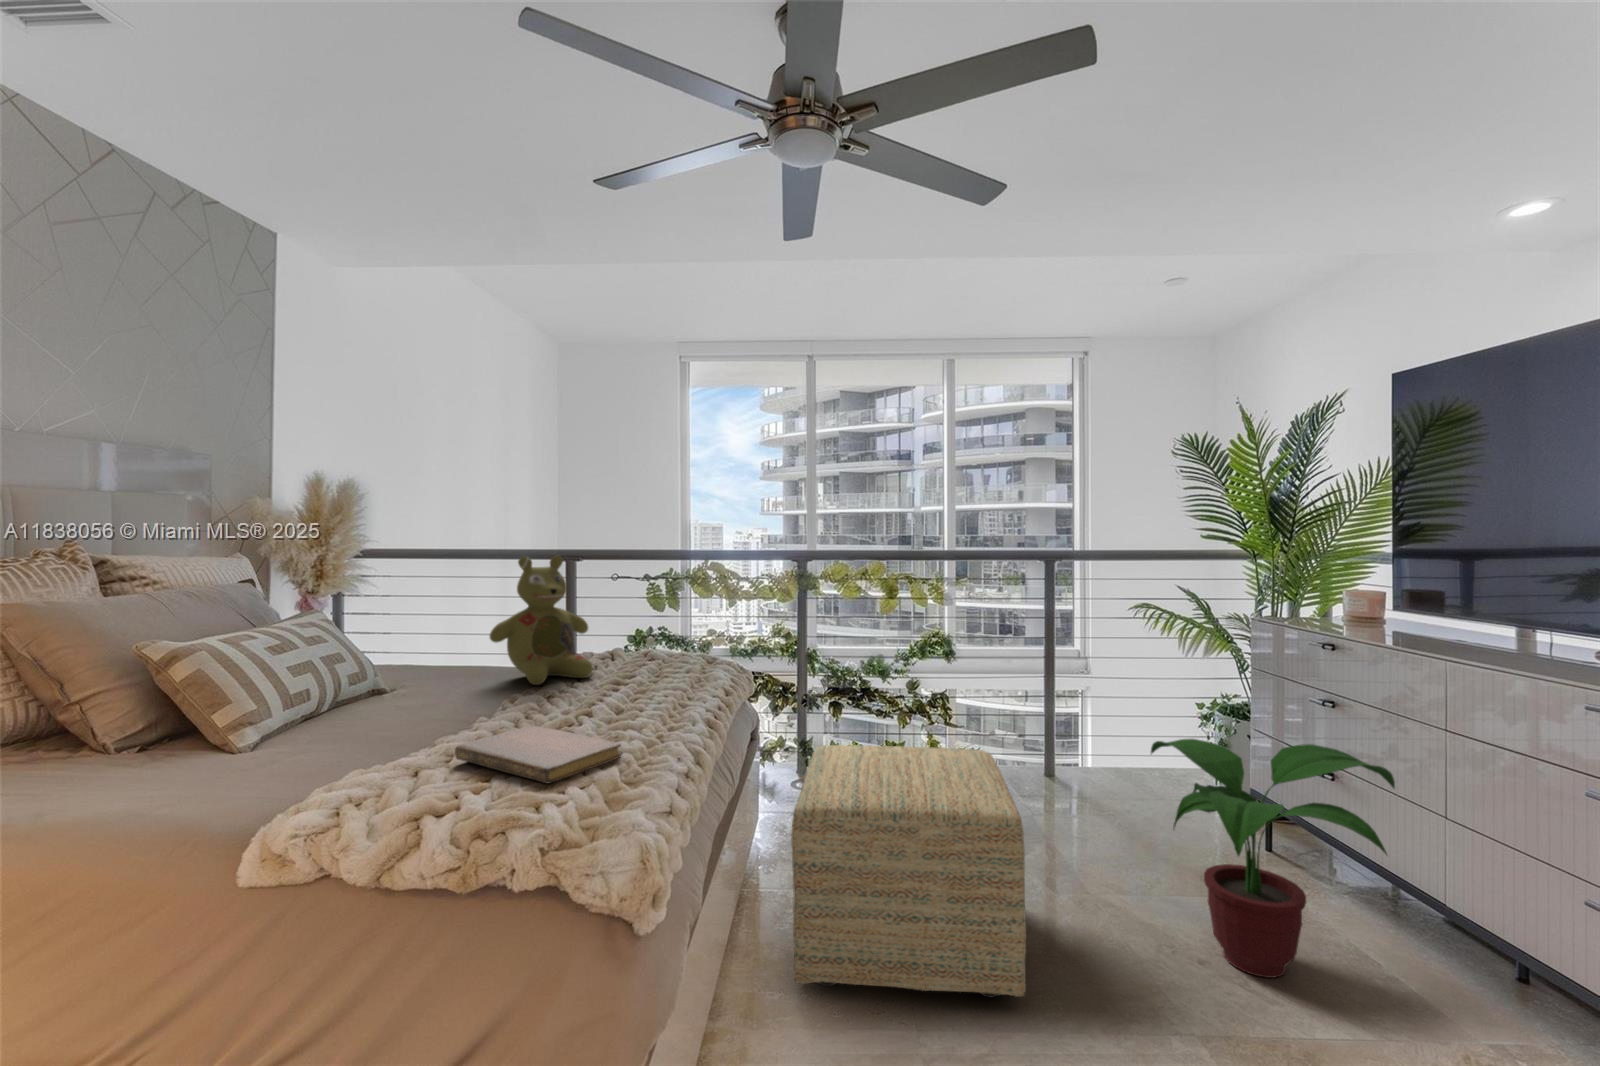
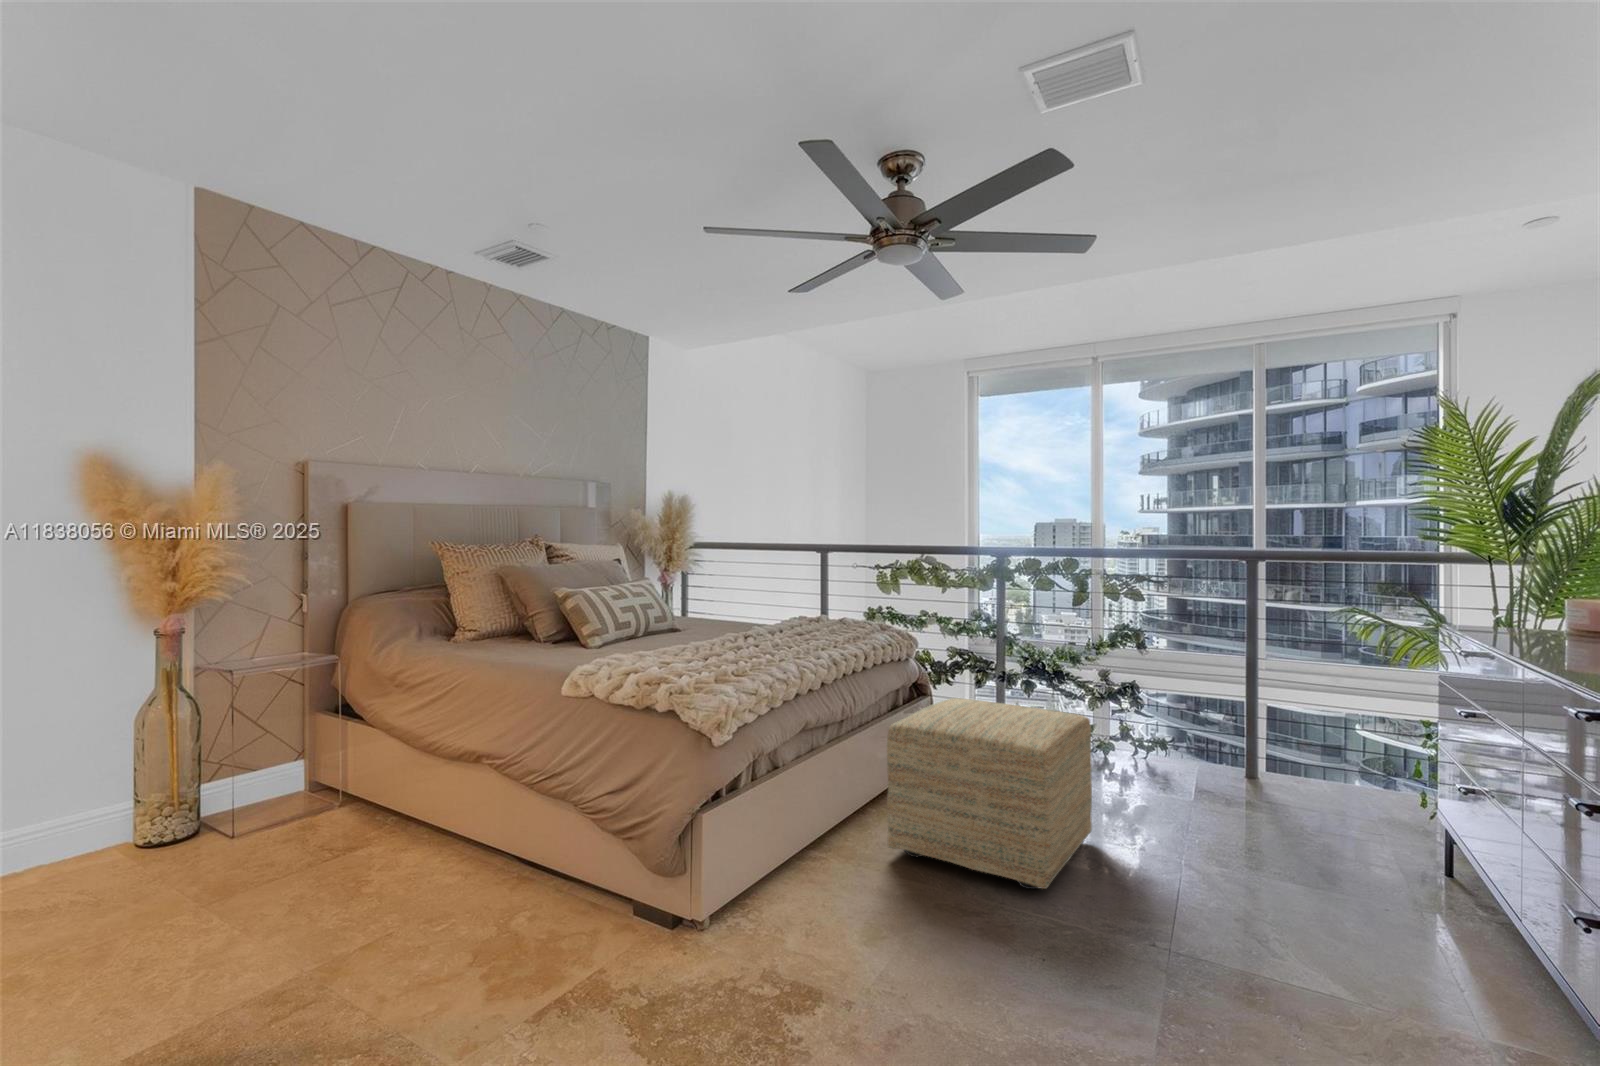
stuffed bear: present [489,556,593,685] -> none [734,546,801,633]
notebook: present [455,726,621,784] -> none [673,645,753,668]
potted plant: present [1151,739,1395,978] -> none [1215,724,1475,941]

